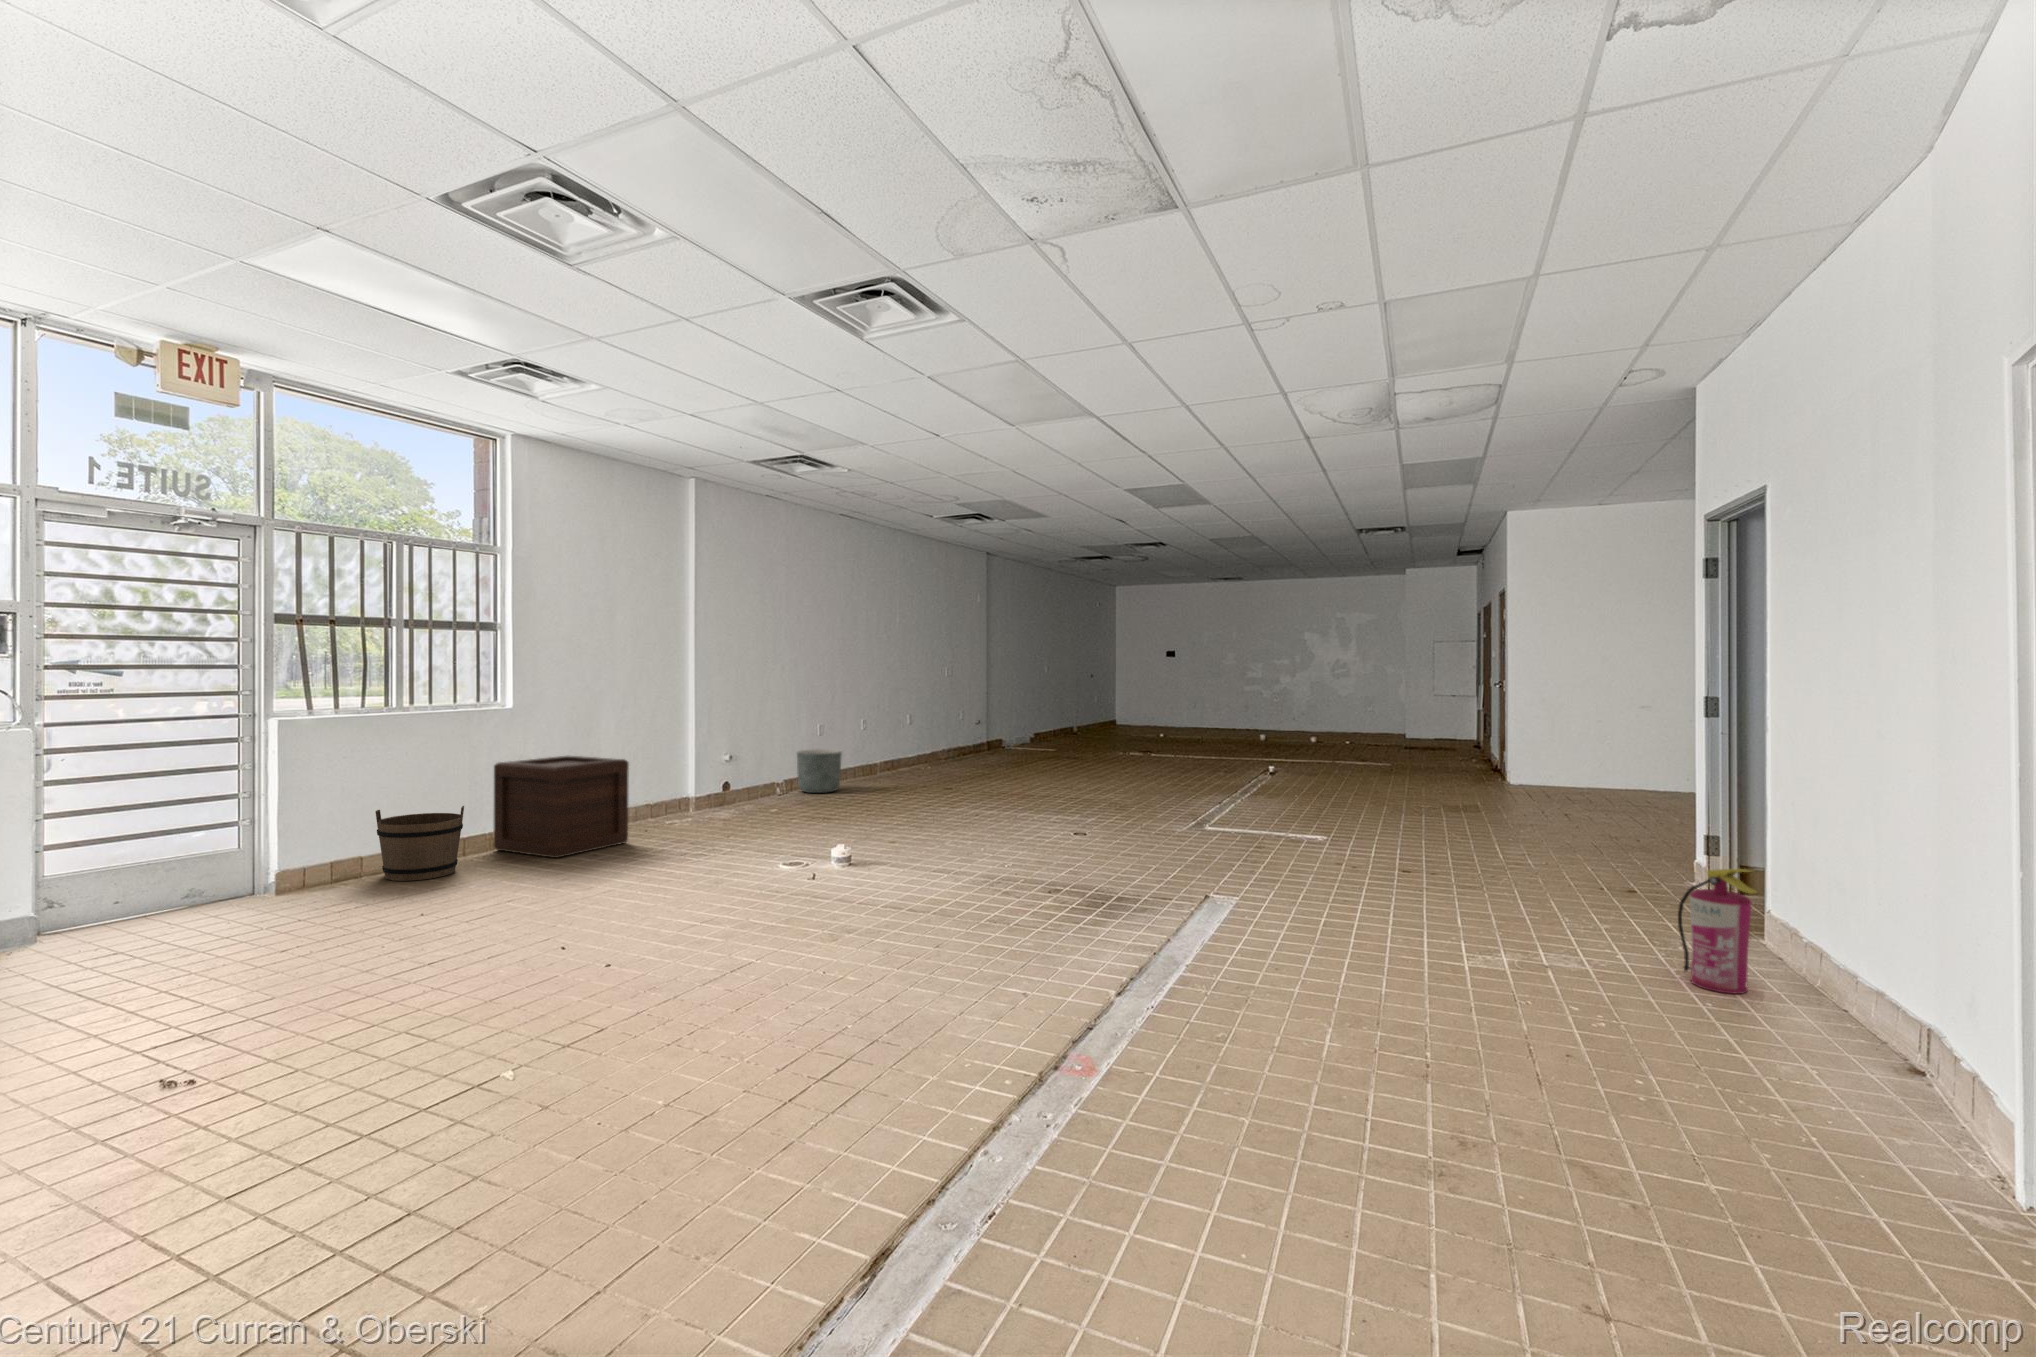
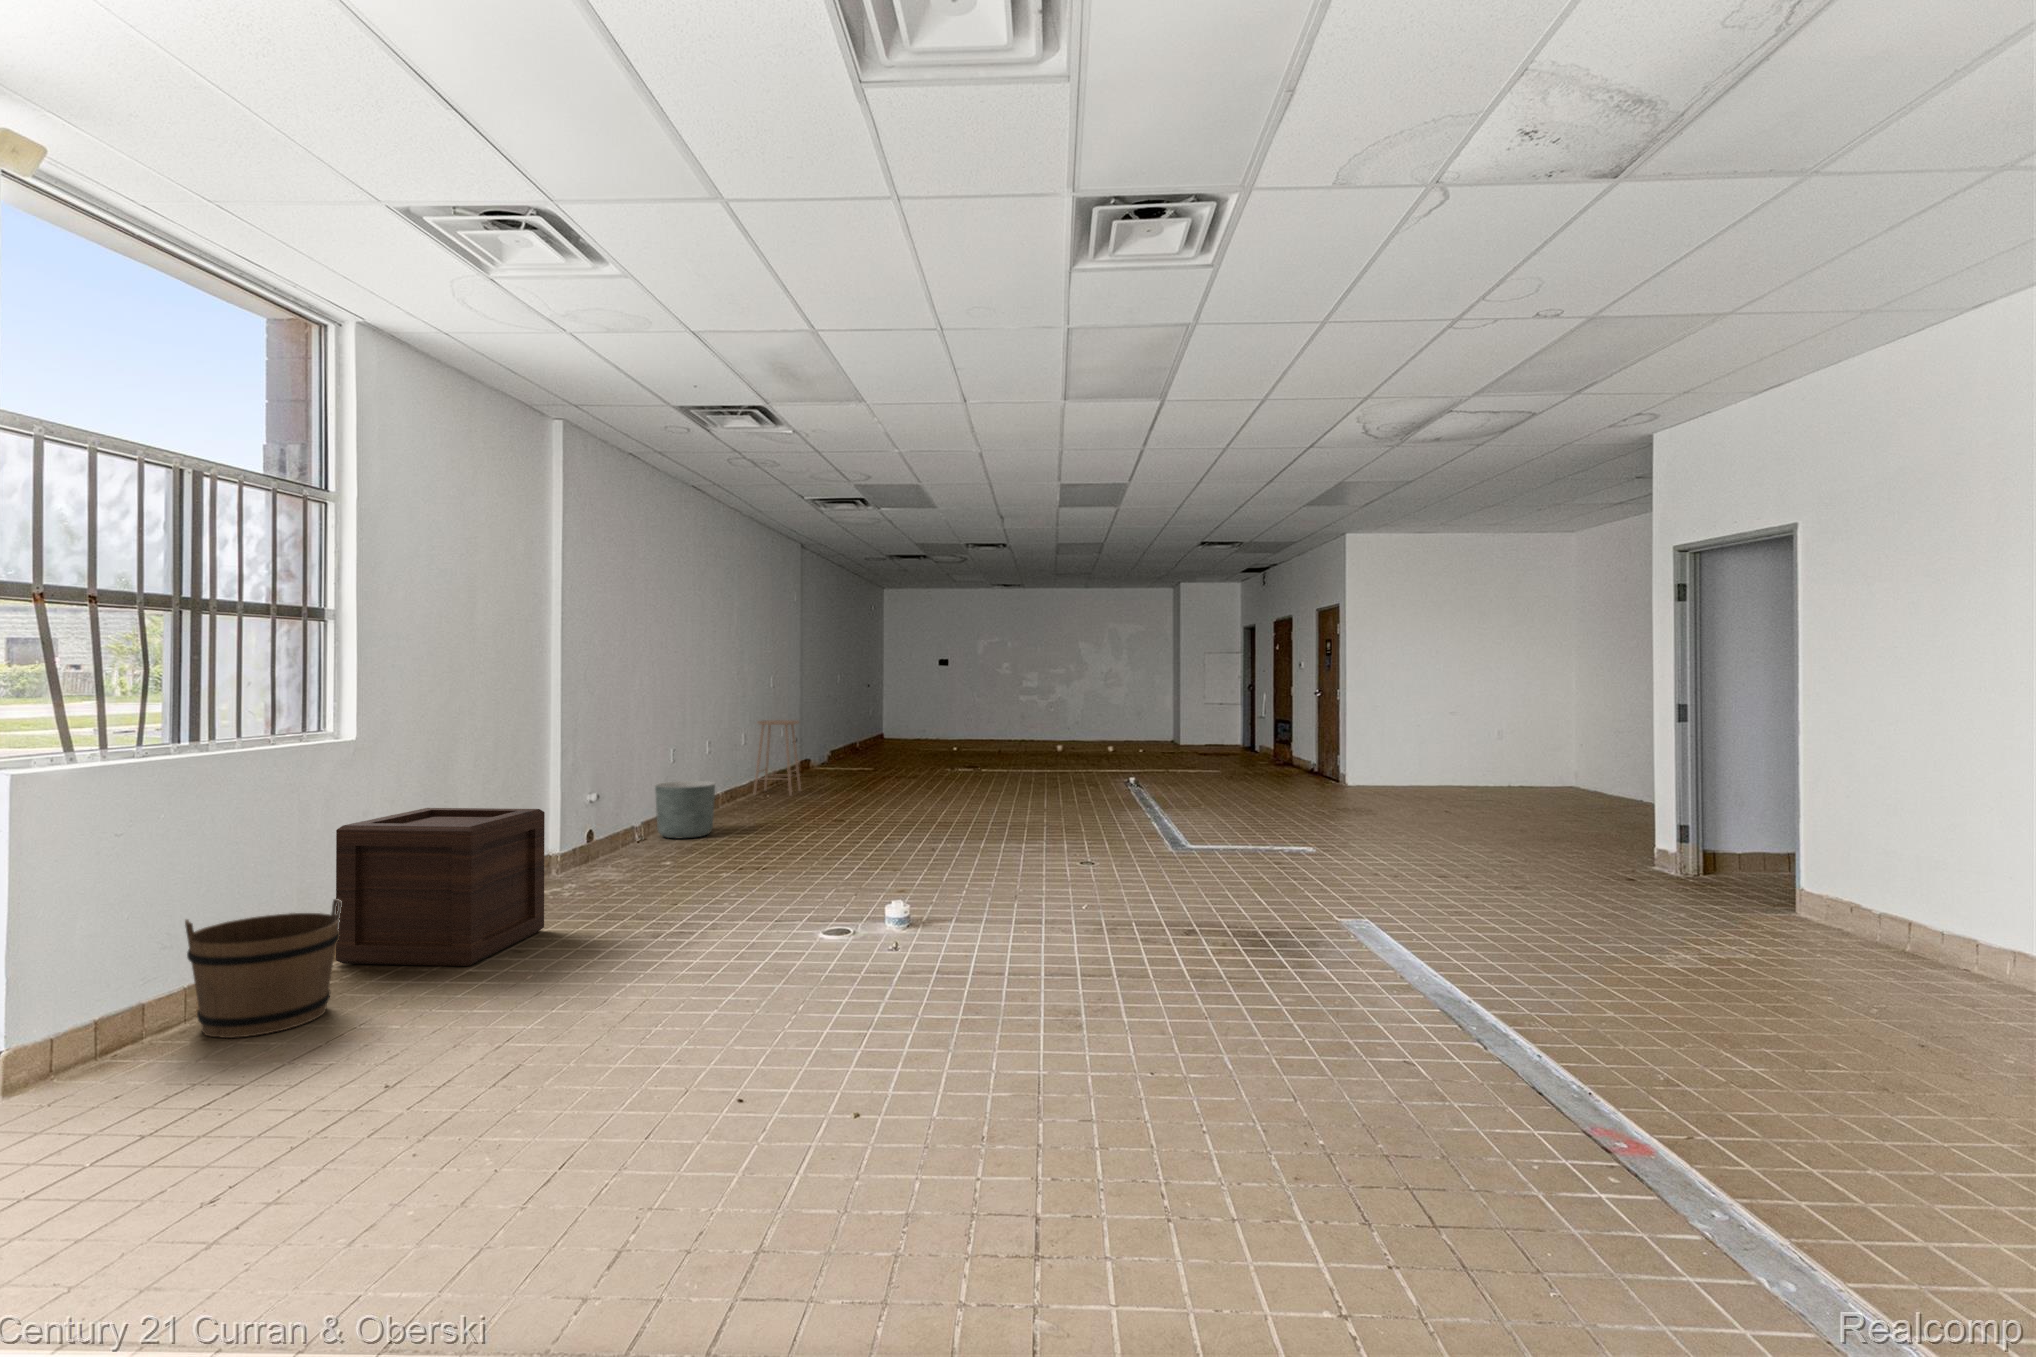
stool: none [920,705,963,767] -> present [753,720,801,796]
fire extinguisher: present [1678,869,1756,994] -> none [1870,852,1963,970]

